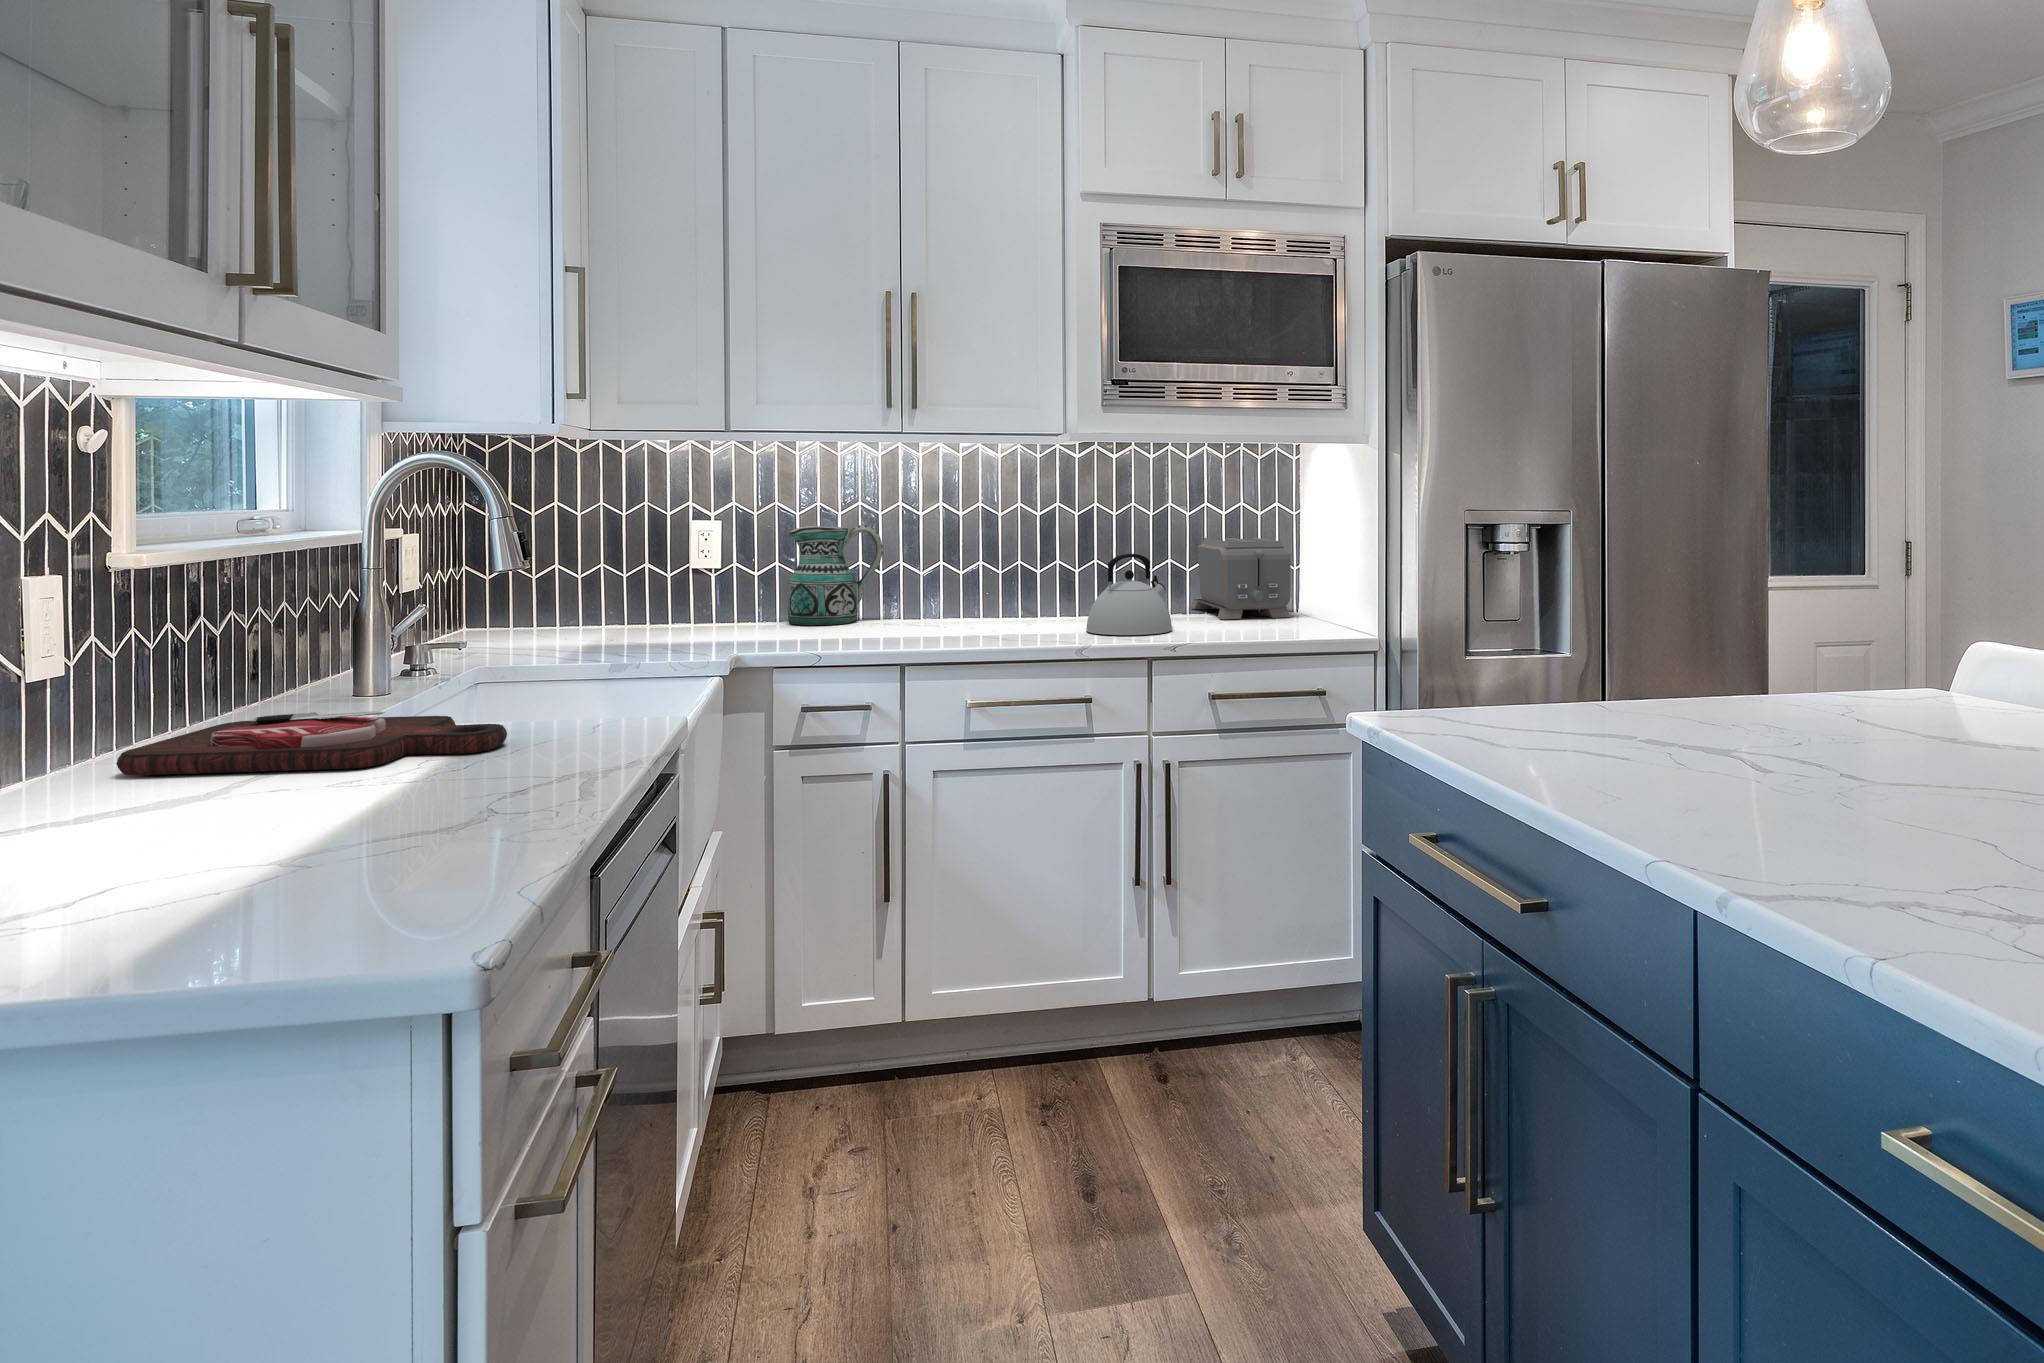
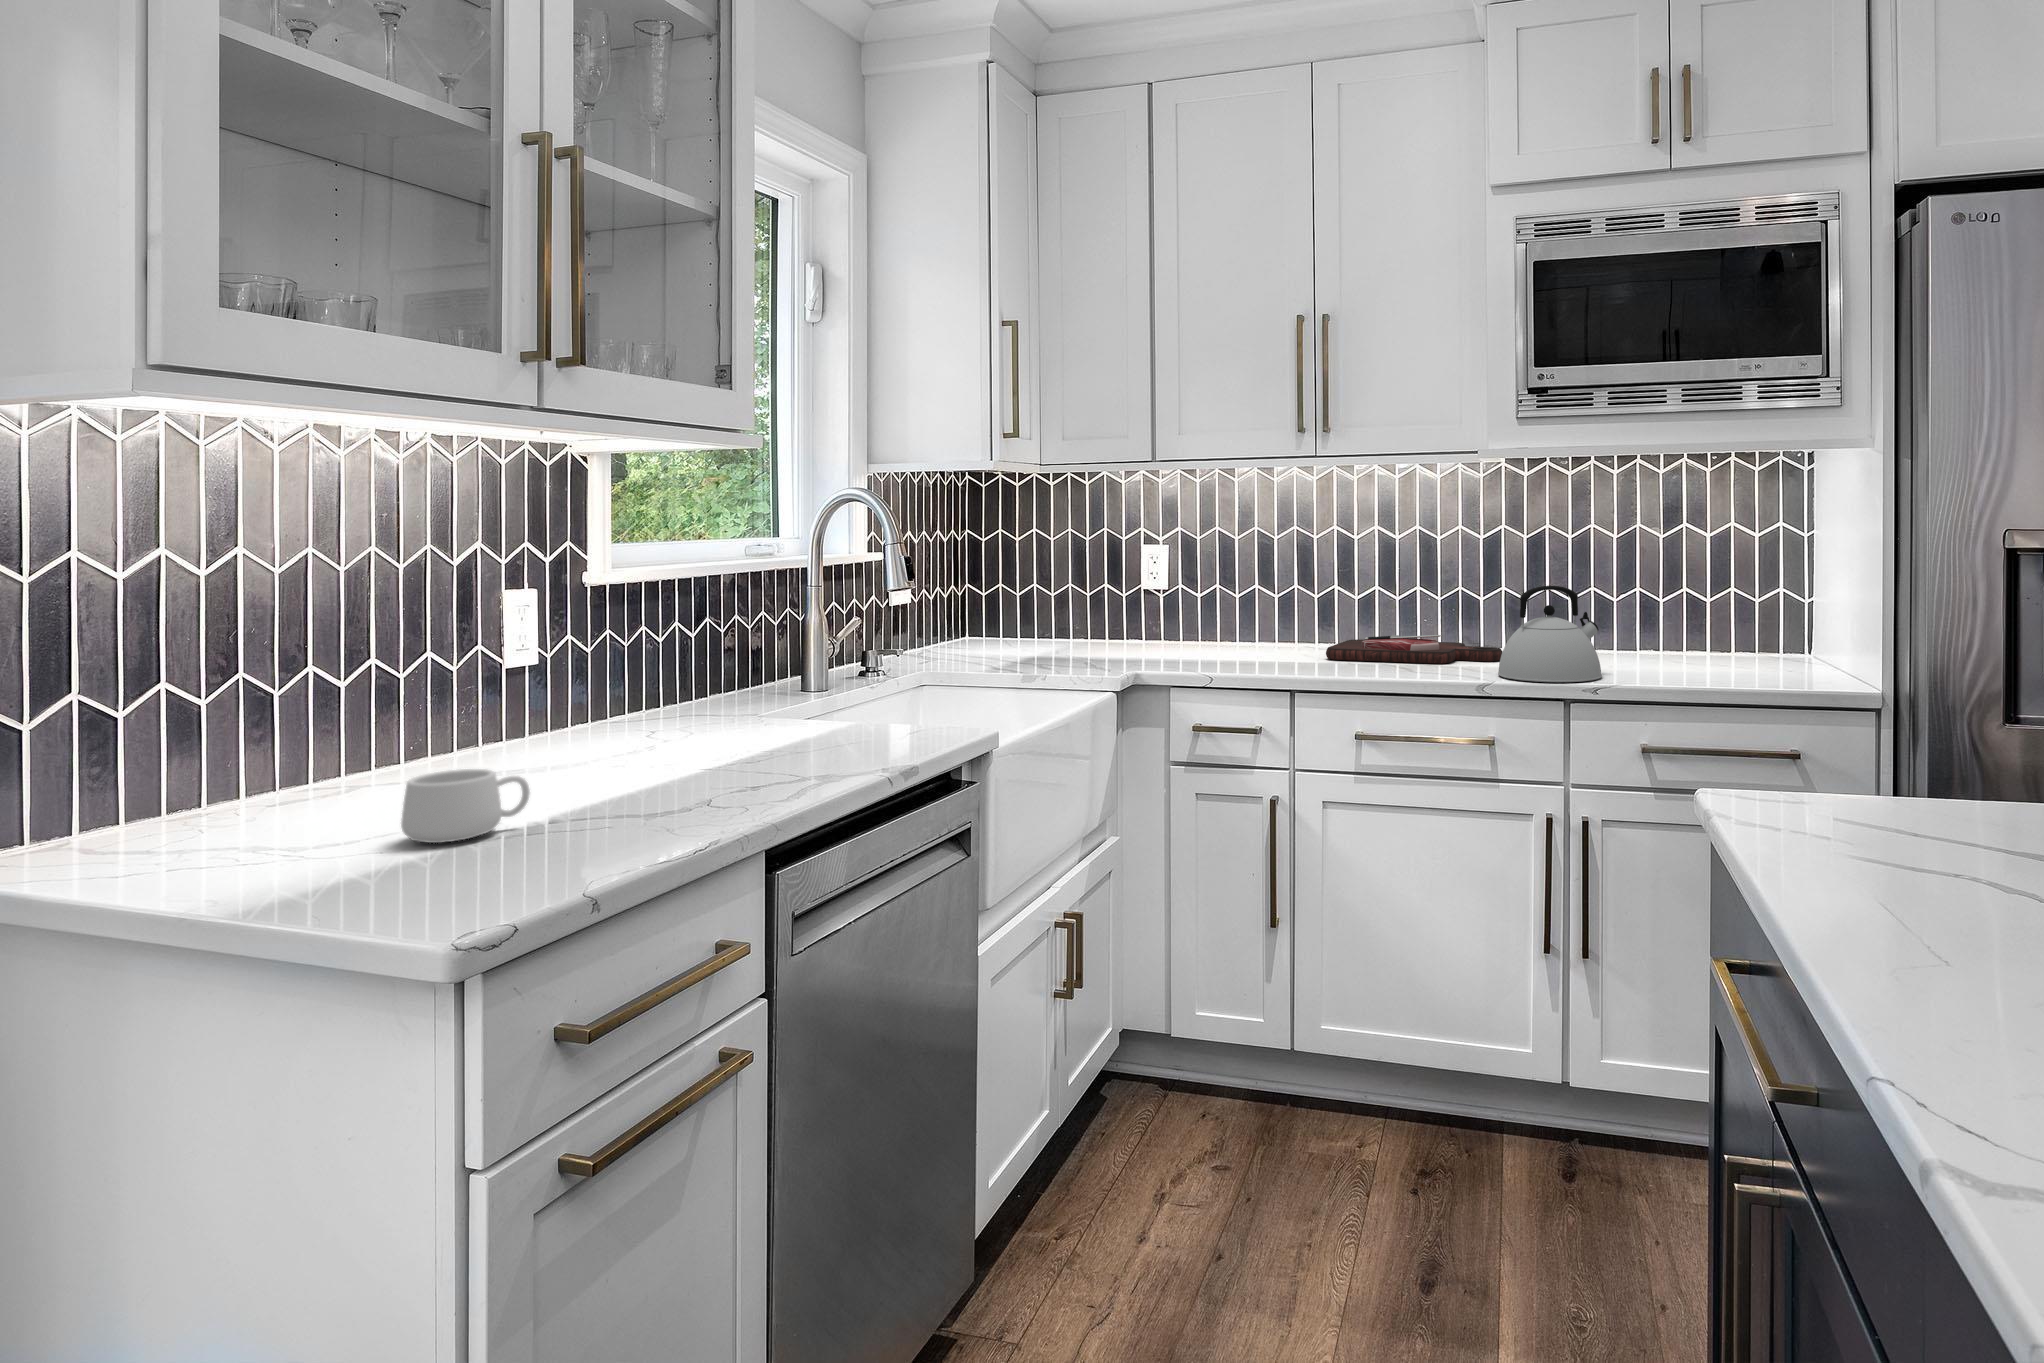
ceramic pitcher: present [788,525,883,625] -> none [1220,550,1312,652]
toaster: present [1190,537,1291,619] -> none [1662,568,1777,670]
cutting board: present [116,711,507,775] -> present [1326,635,1502,664]
mug: none [146,780,297,867] -> present [401,769,530,843]

